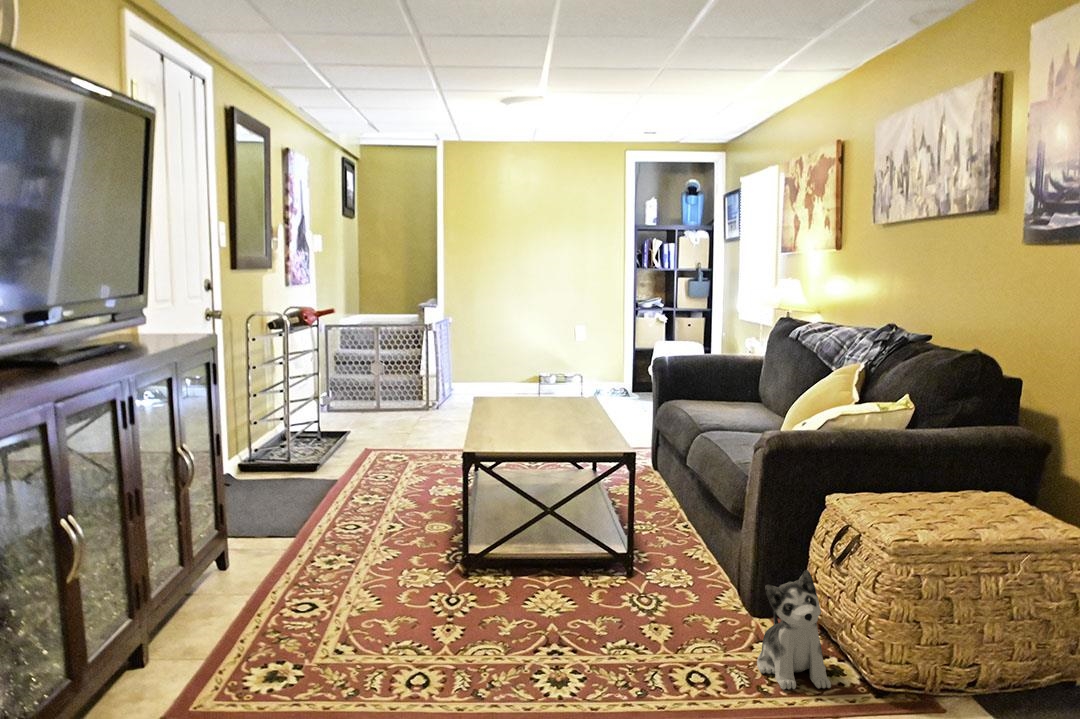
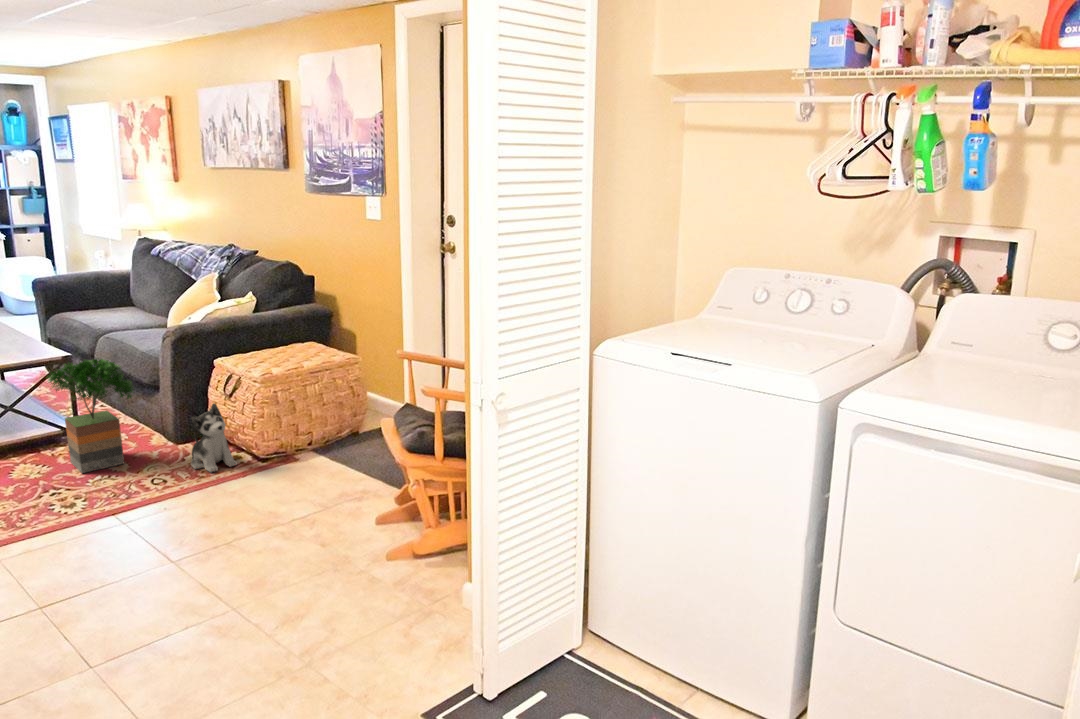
potted tree: none [589,459,699,627] -> present [48,359,133,473]

